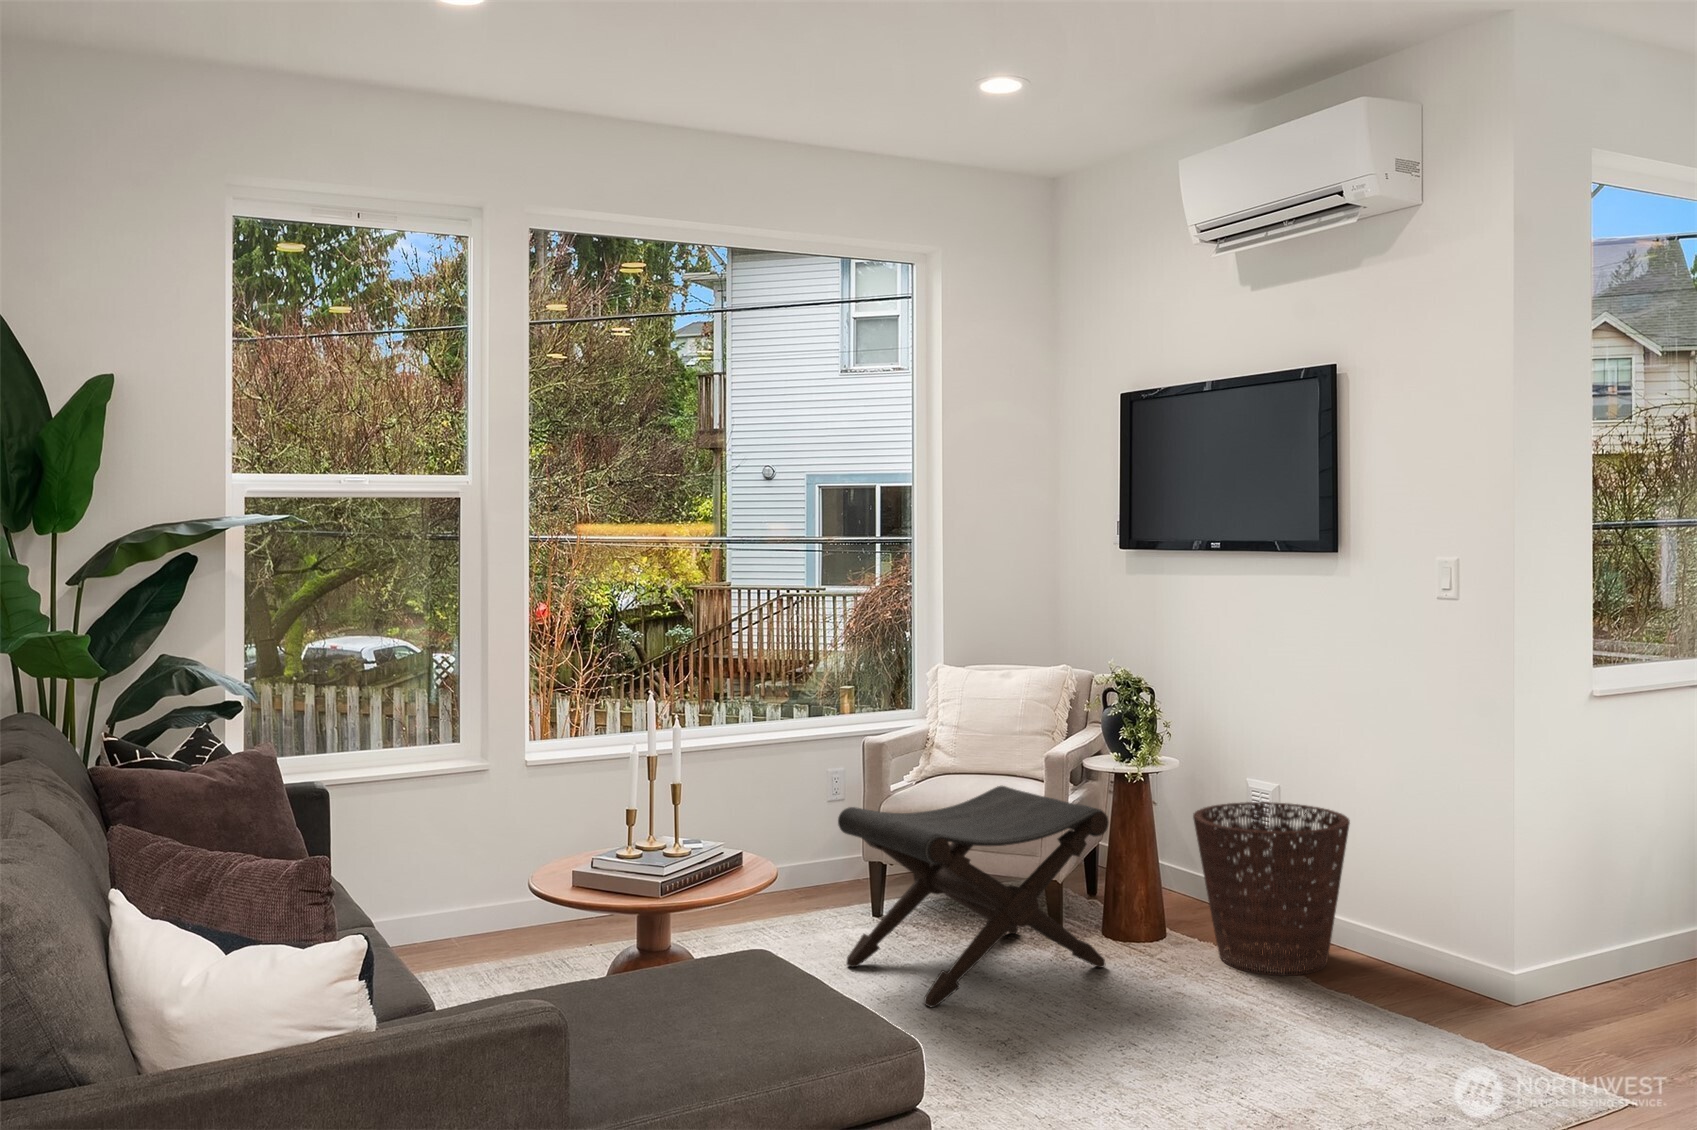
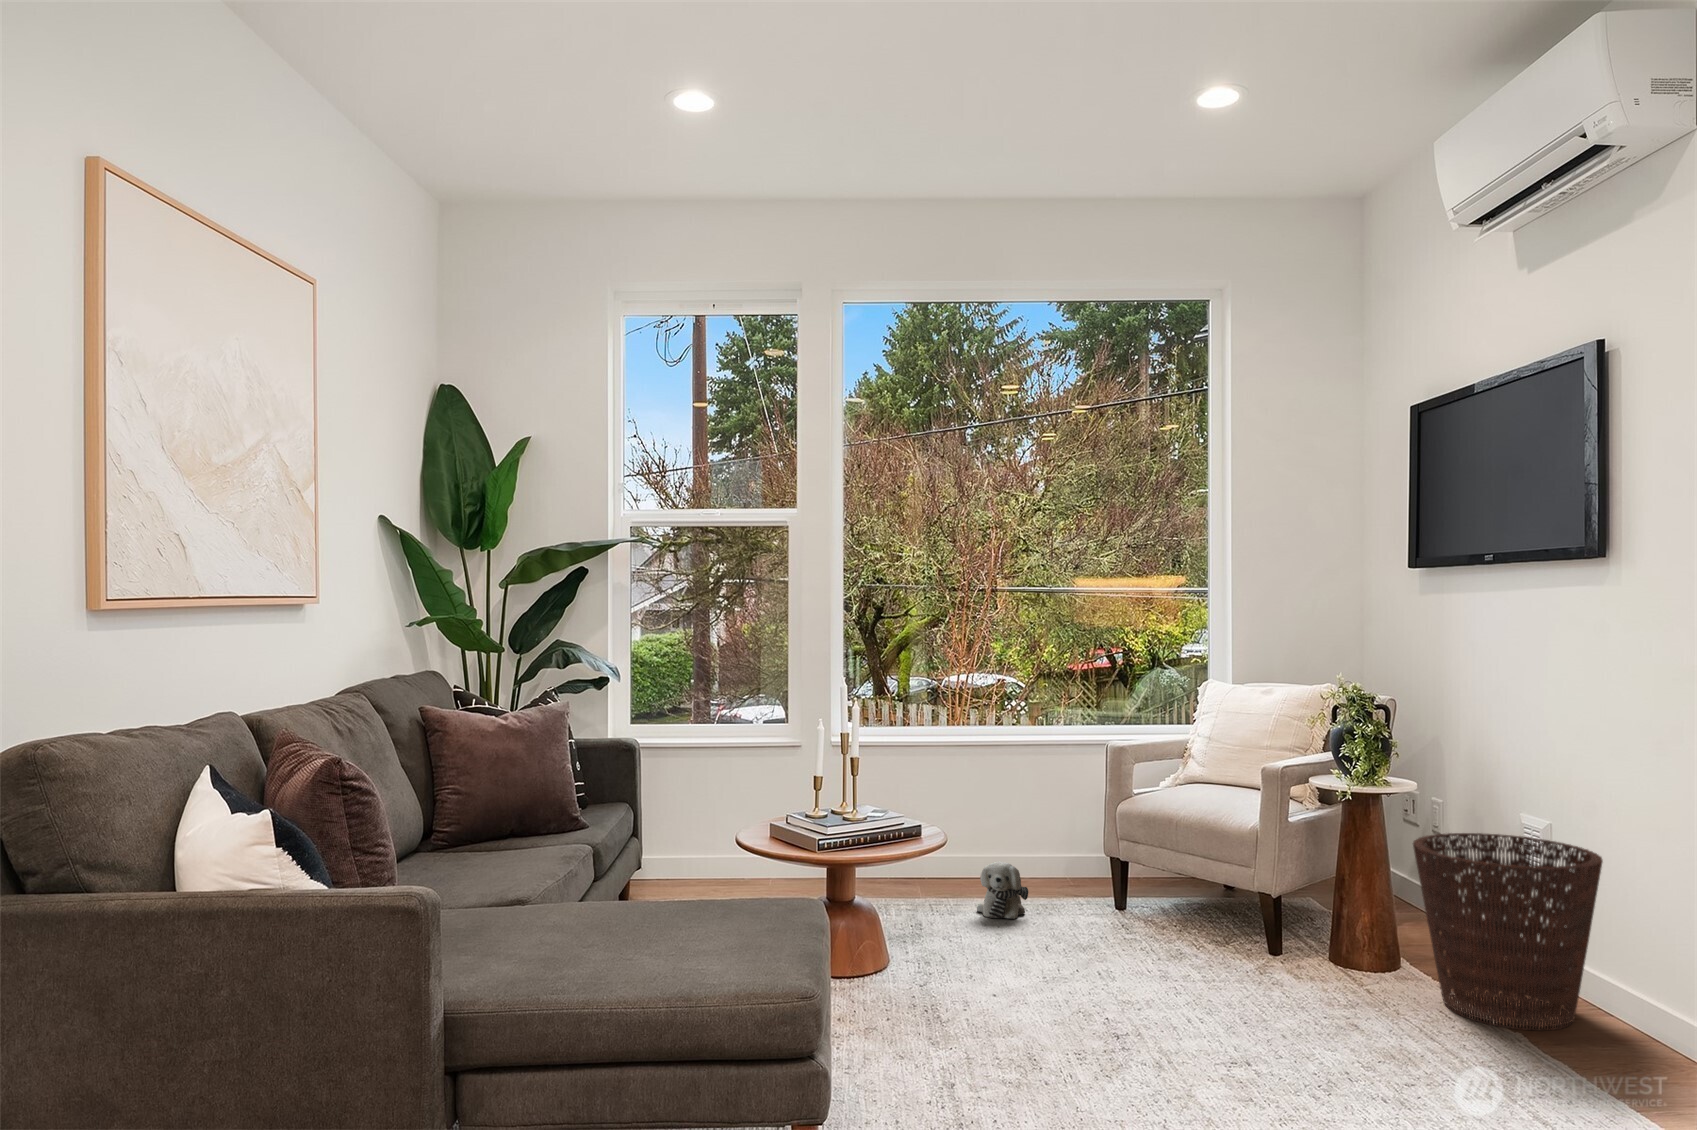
footstool: present [838,786,1109,1007] -> none [1039,793,1308,998]
plush toy: none [743,879,799,940] -> present [977,862,1028,919]

